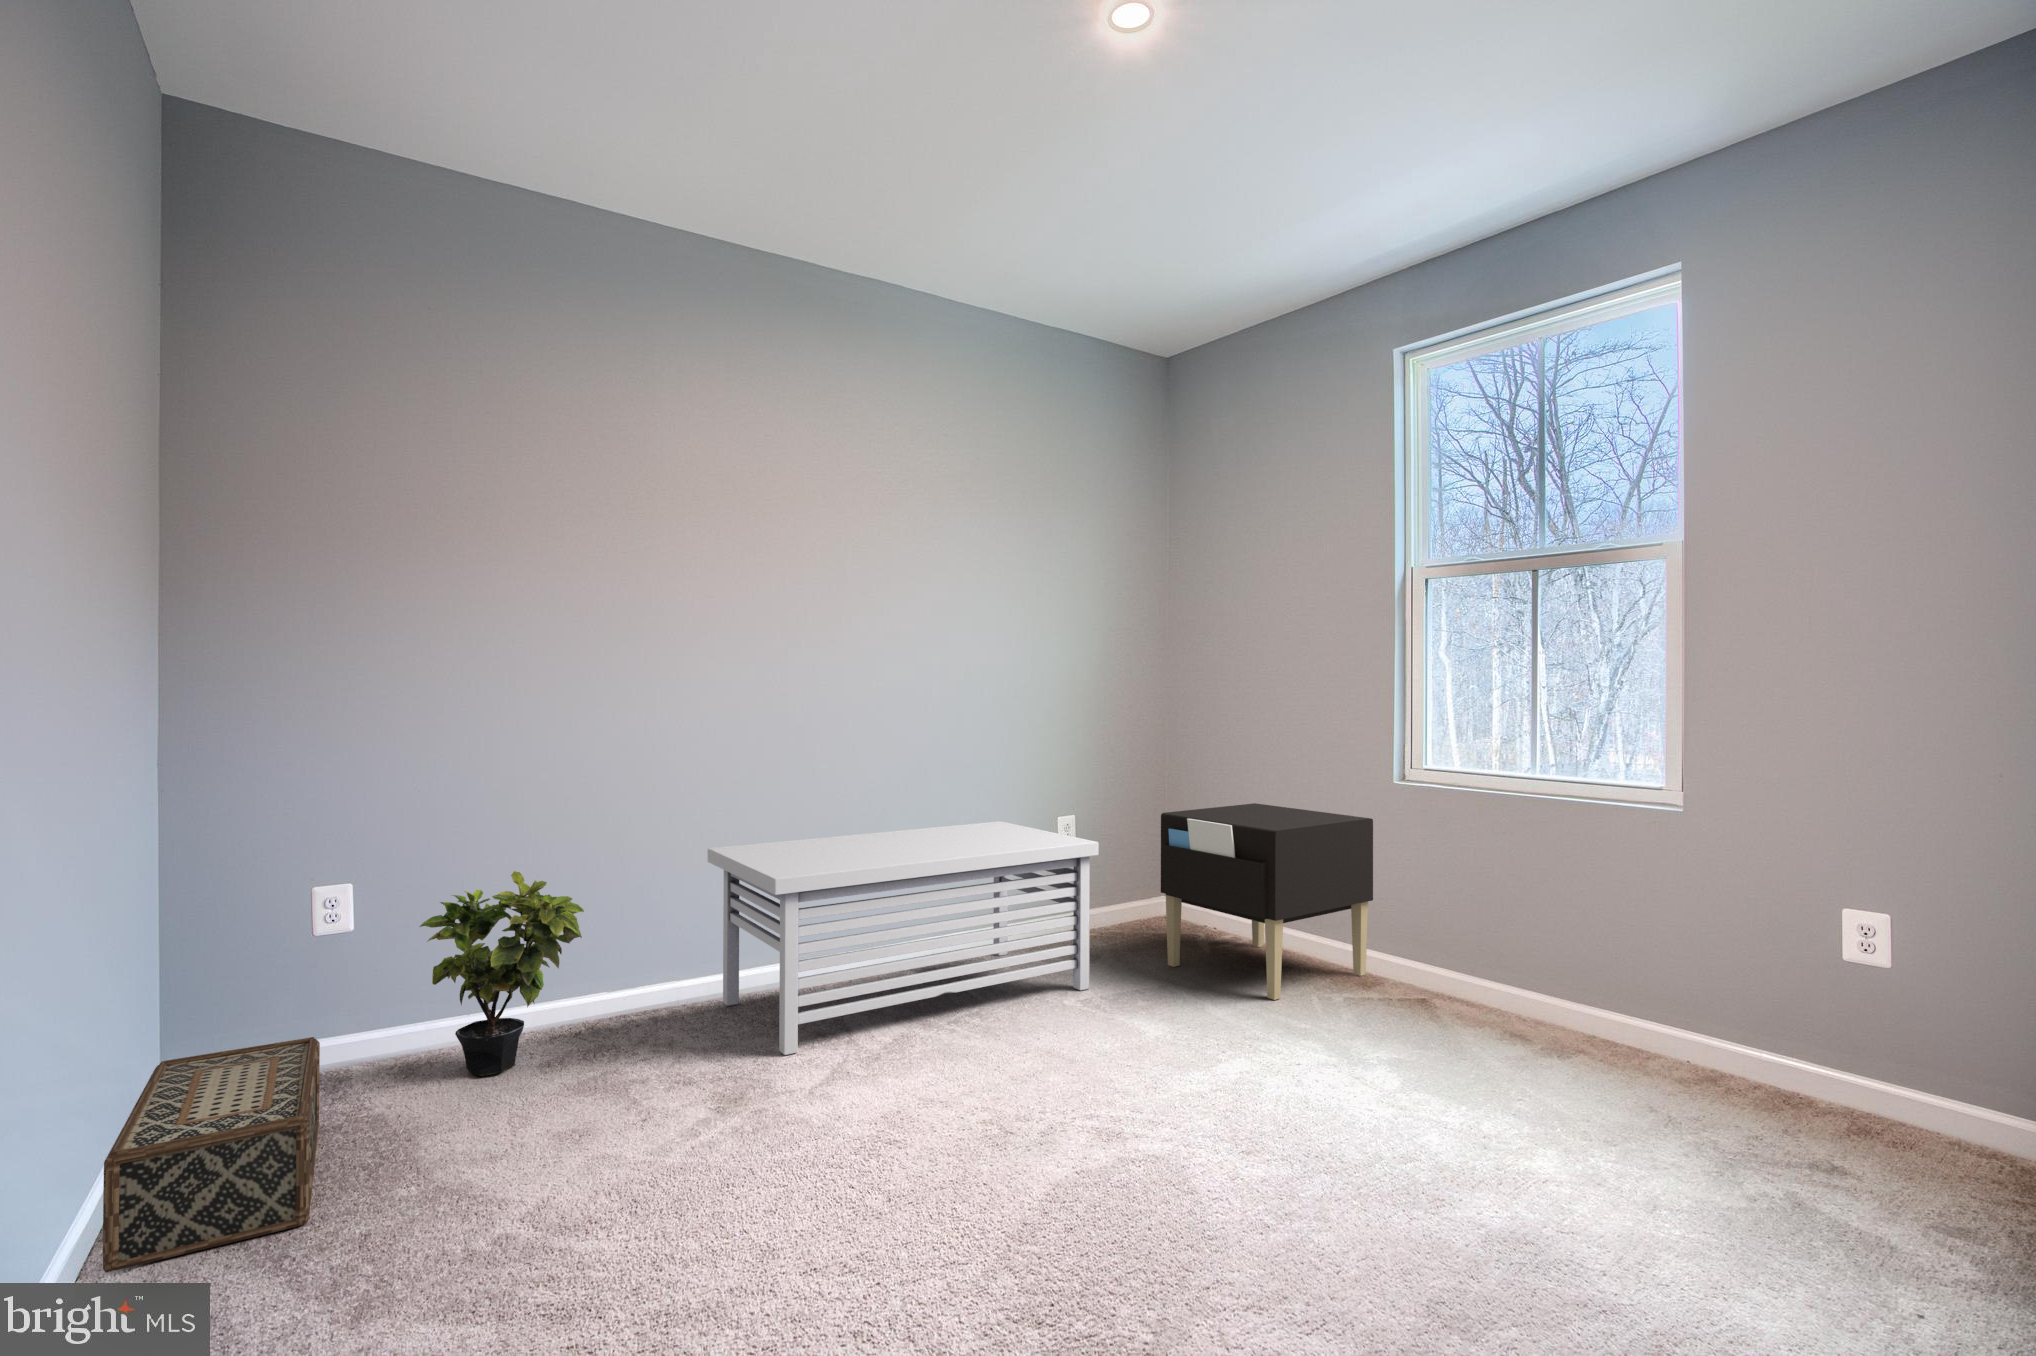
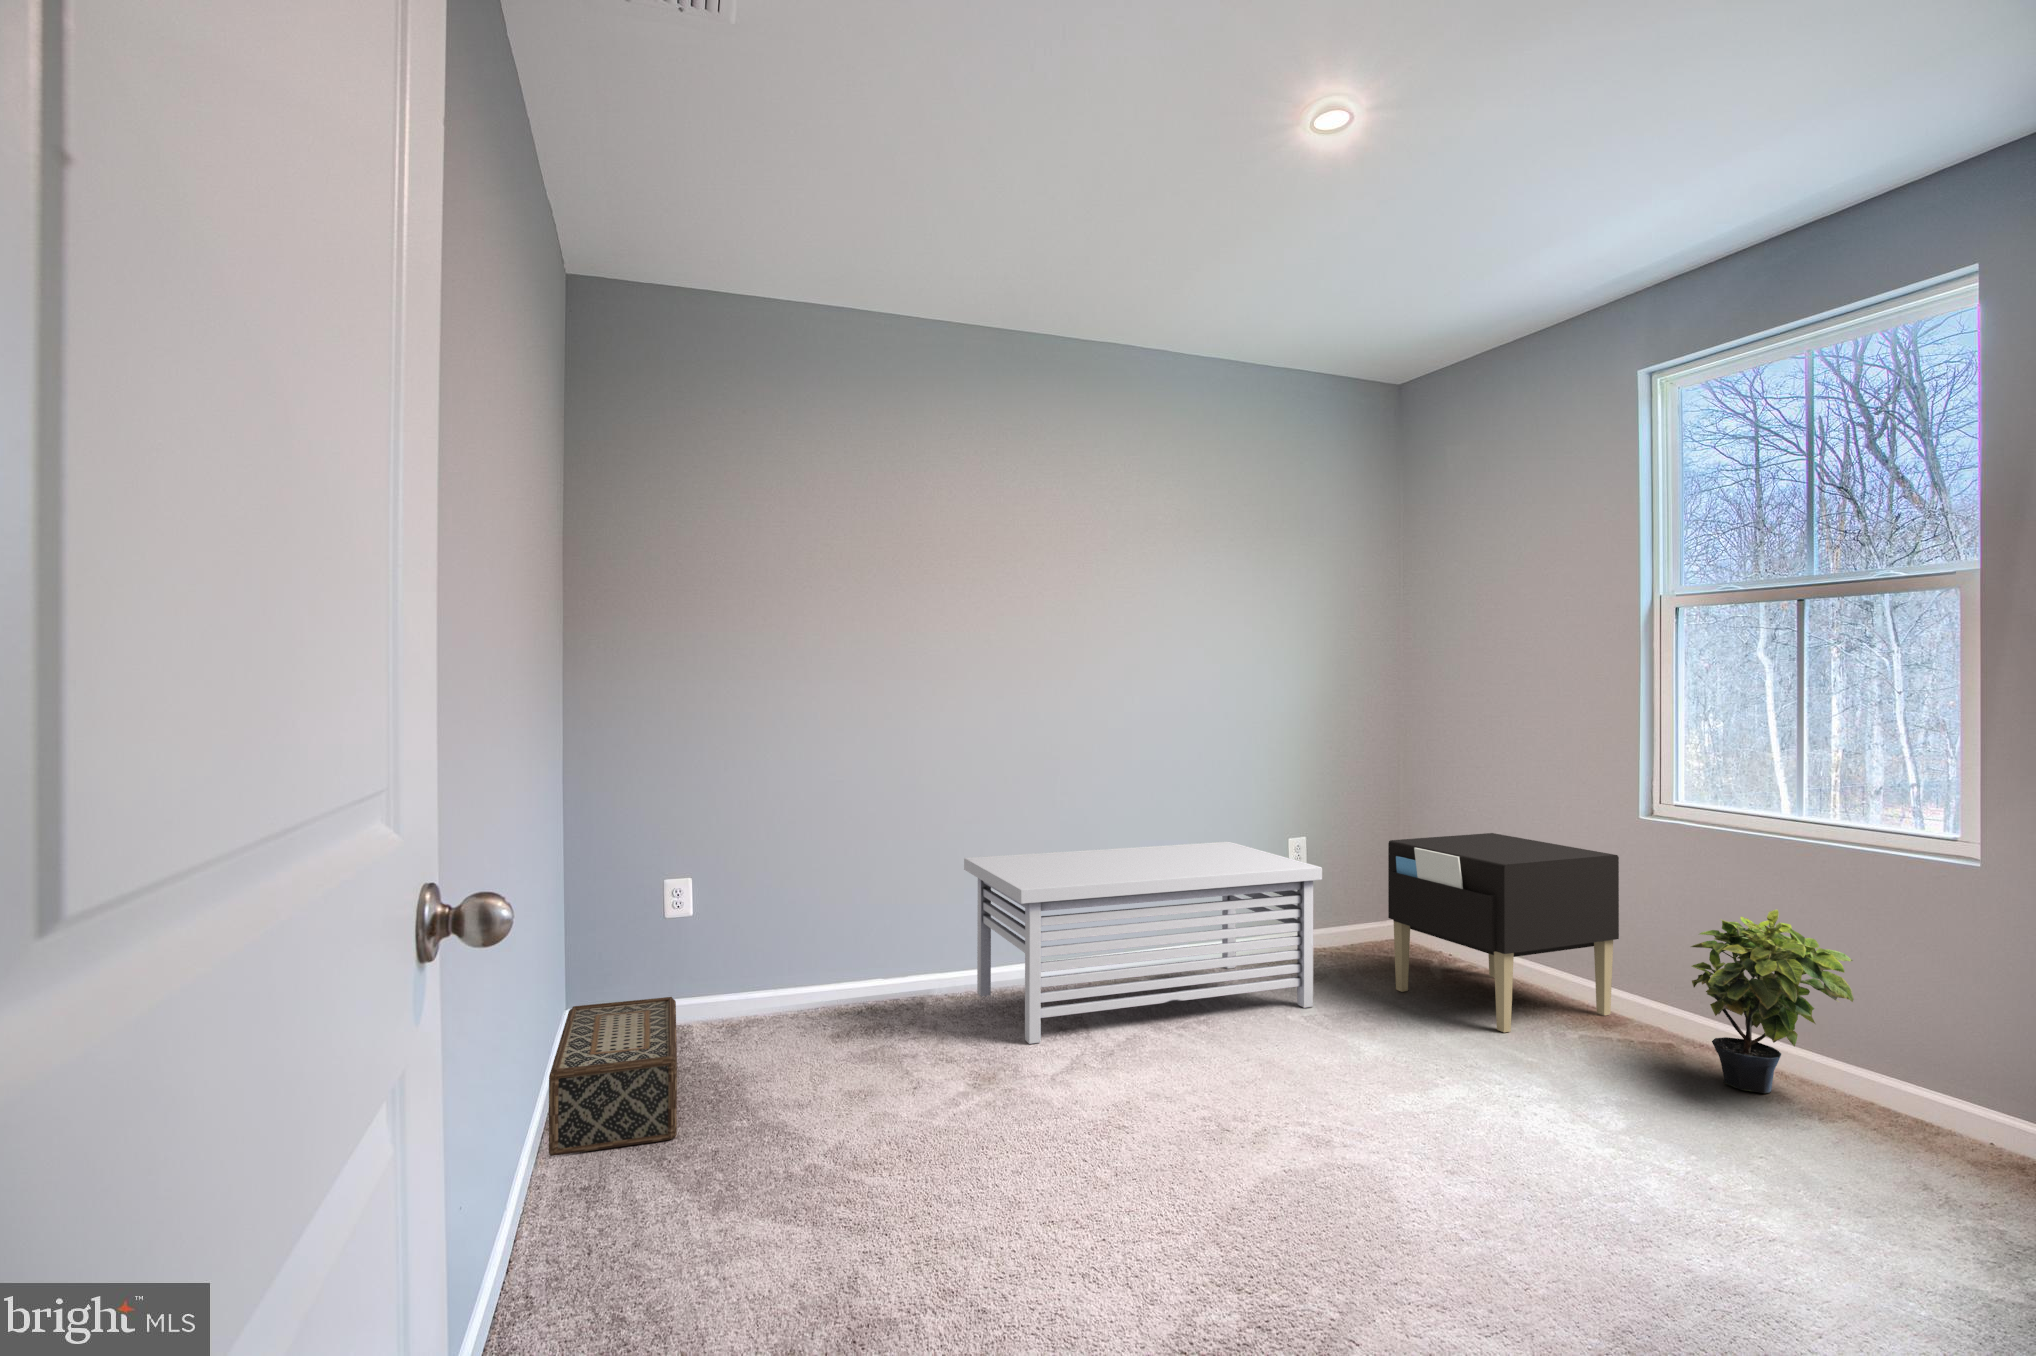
potted plant: present [420,871,584,1076] -> present [1691,909,1854,1093]

